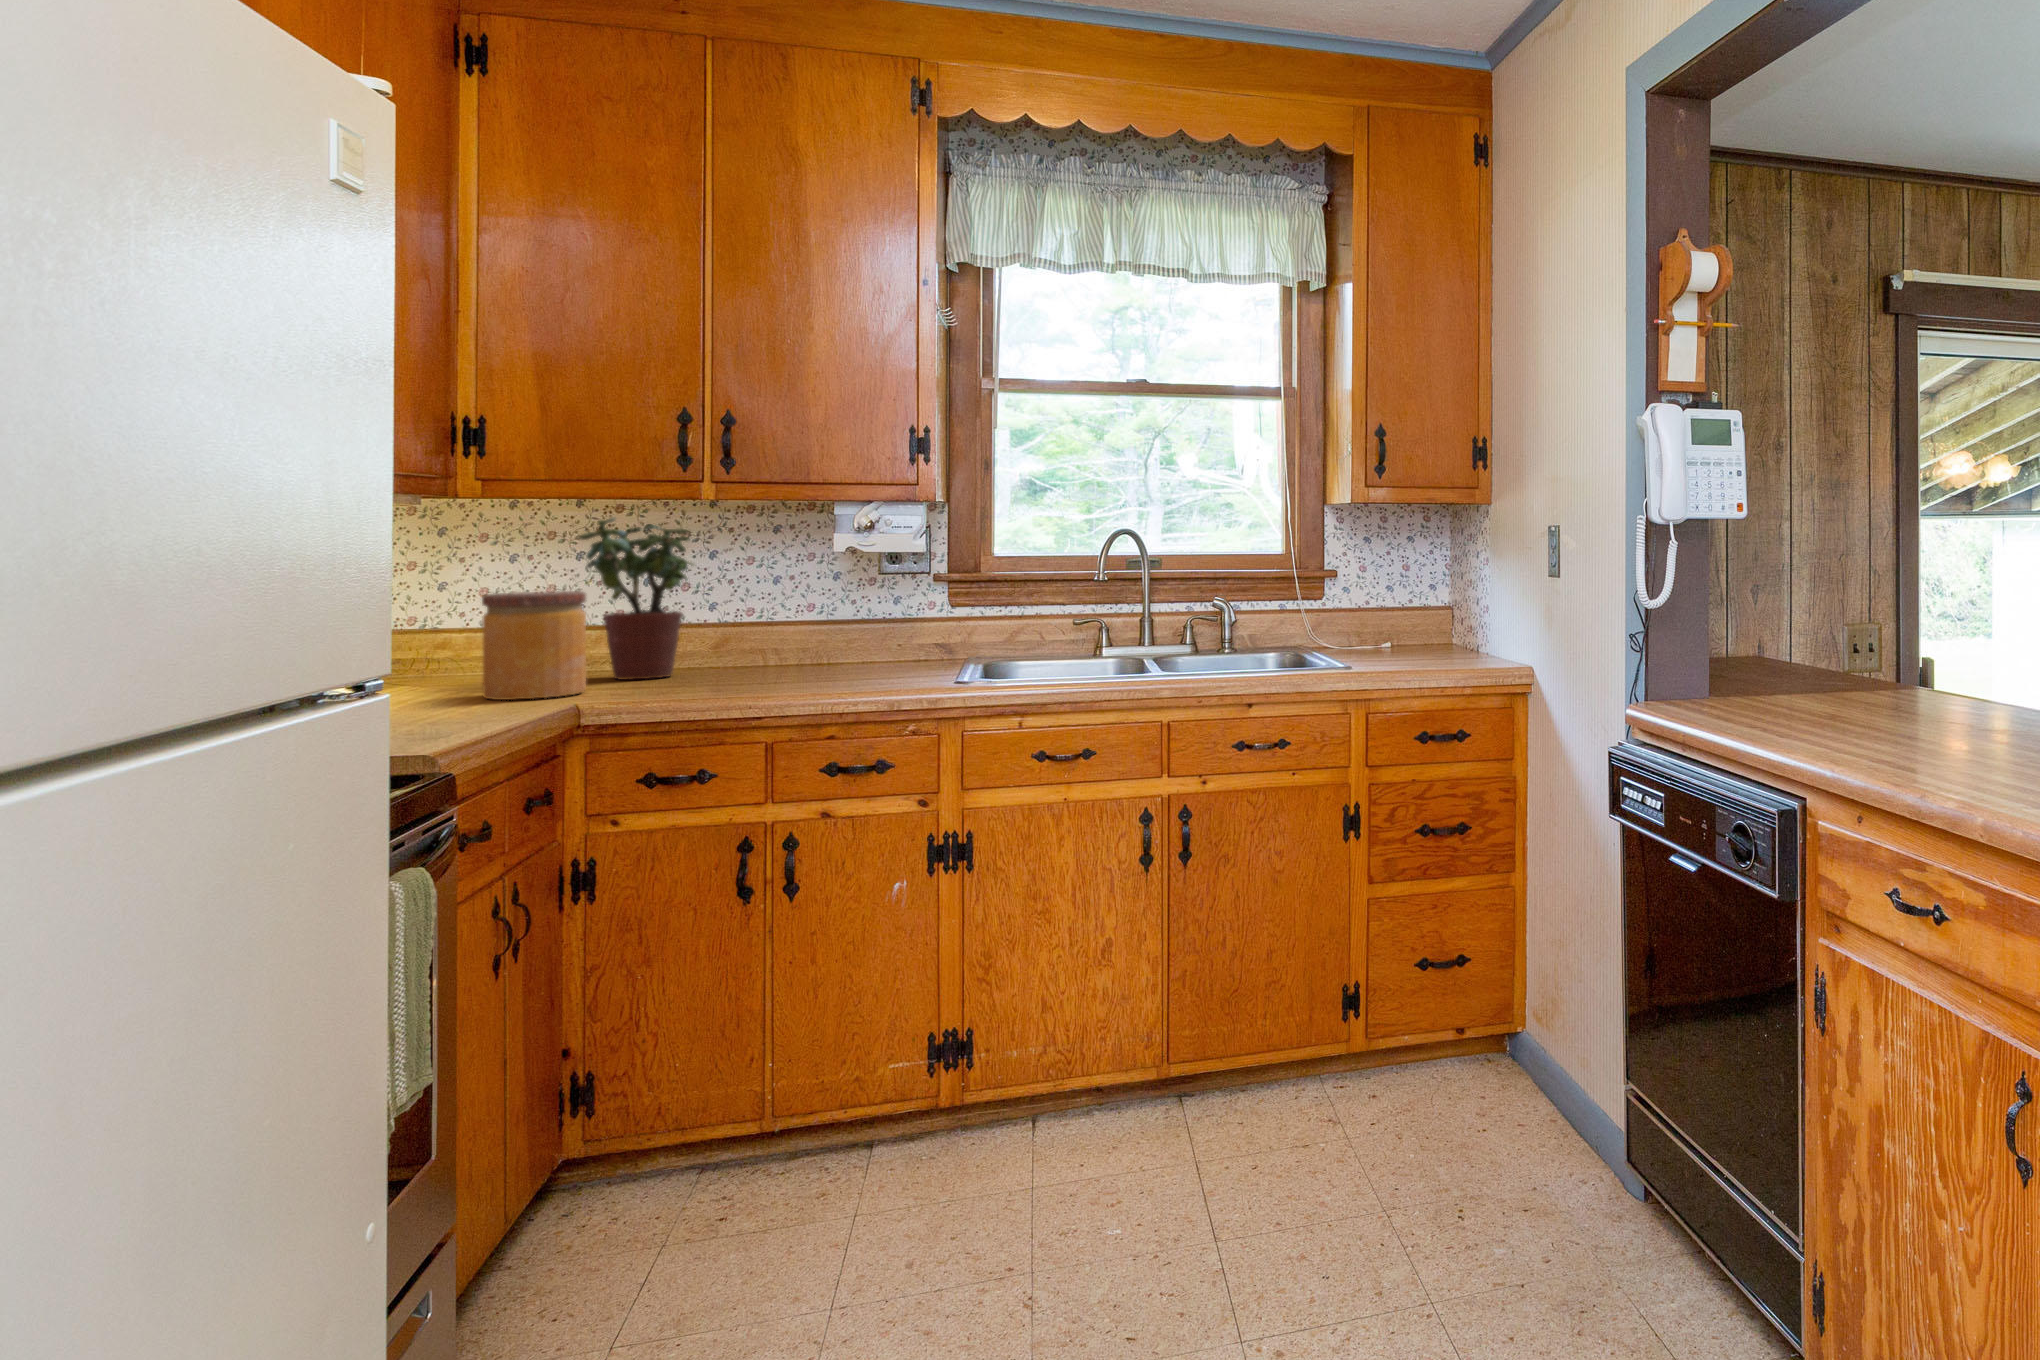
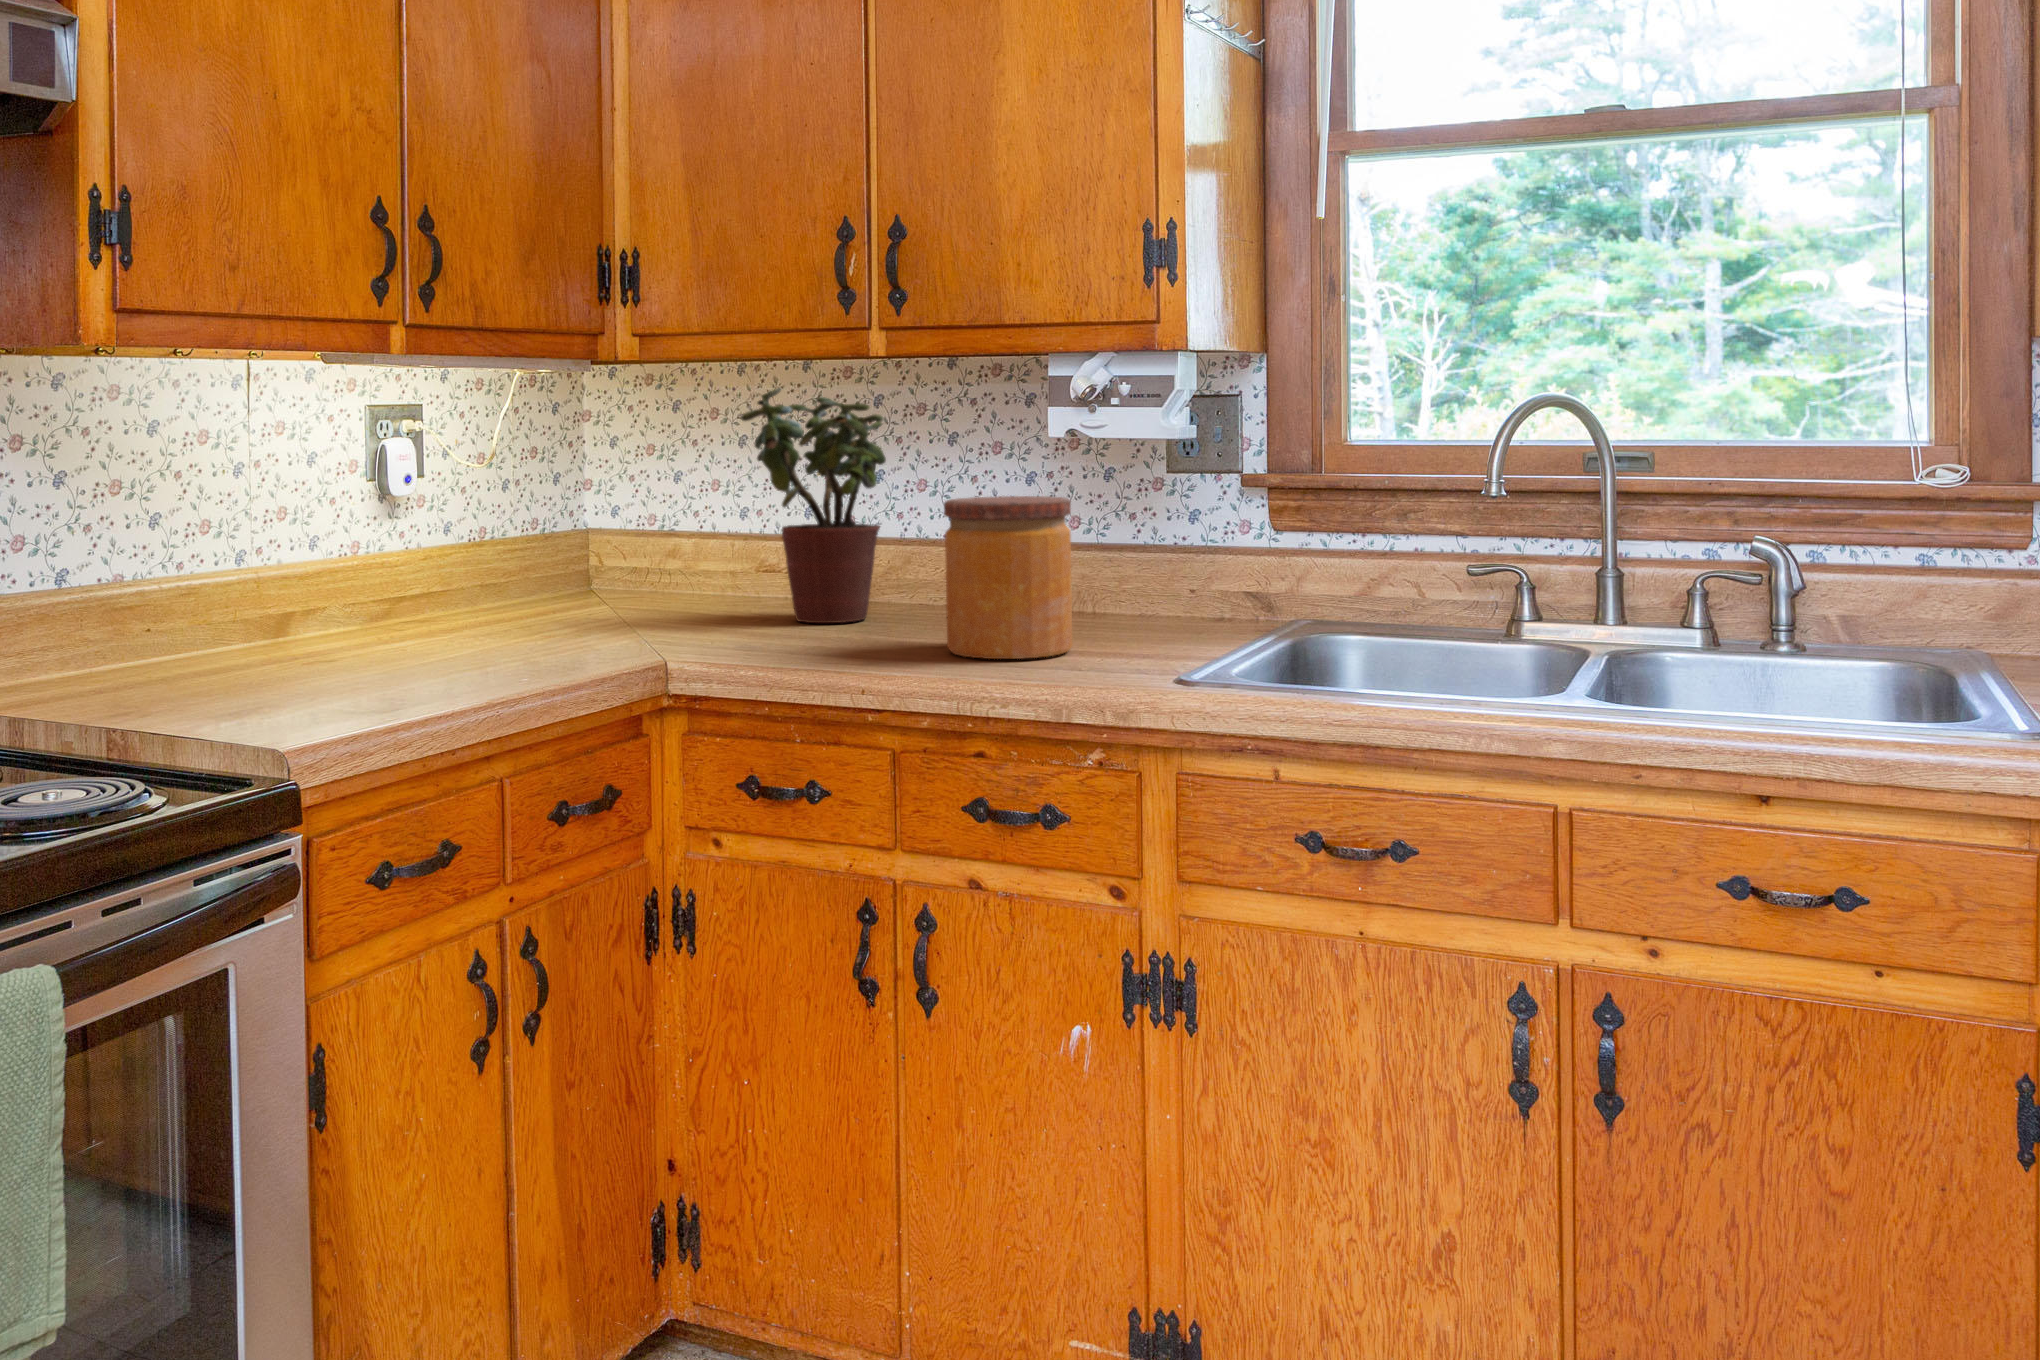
jar: present [482,591,586,700] -> present [944,496,1072,659]

